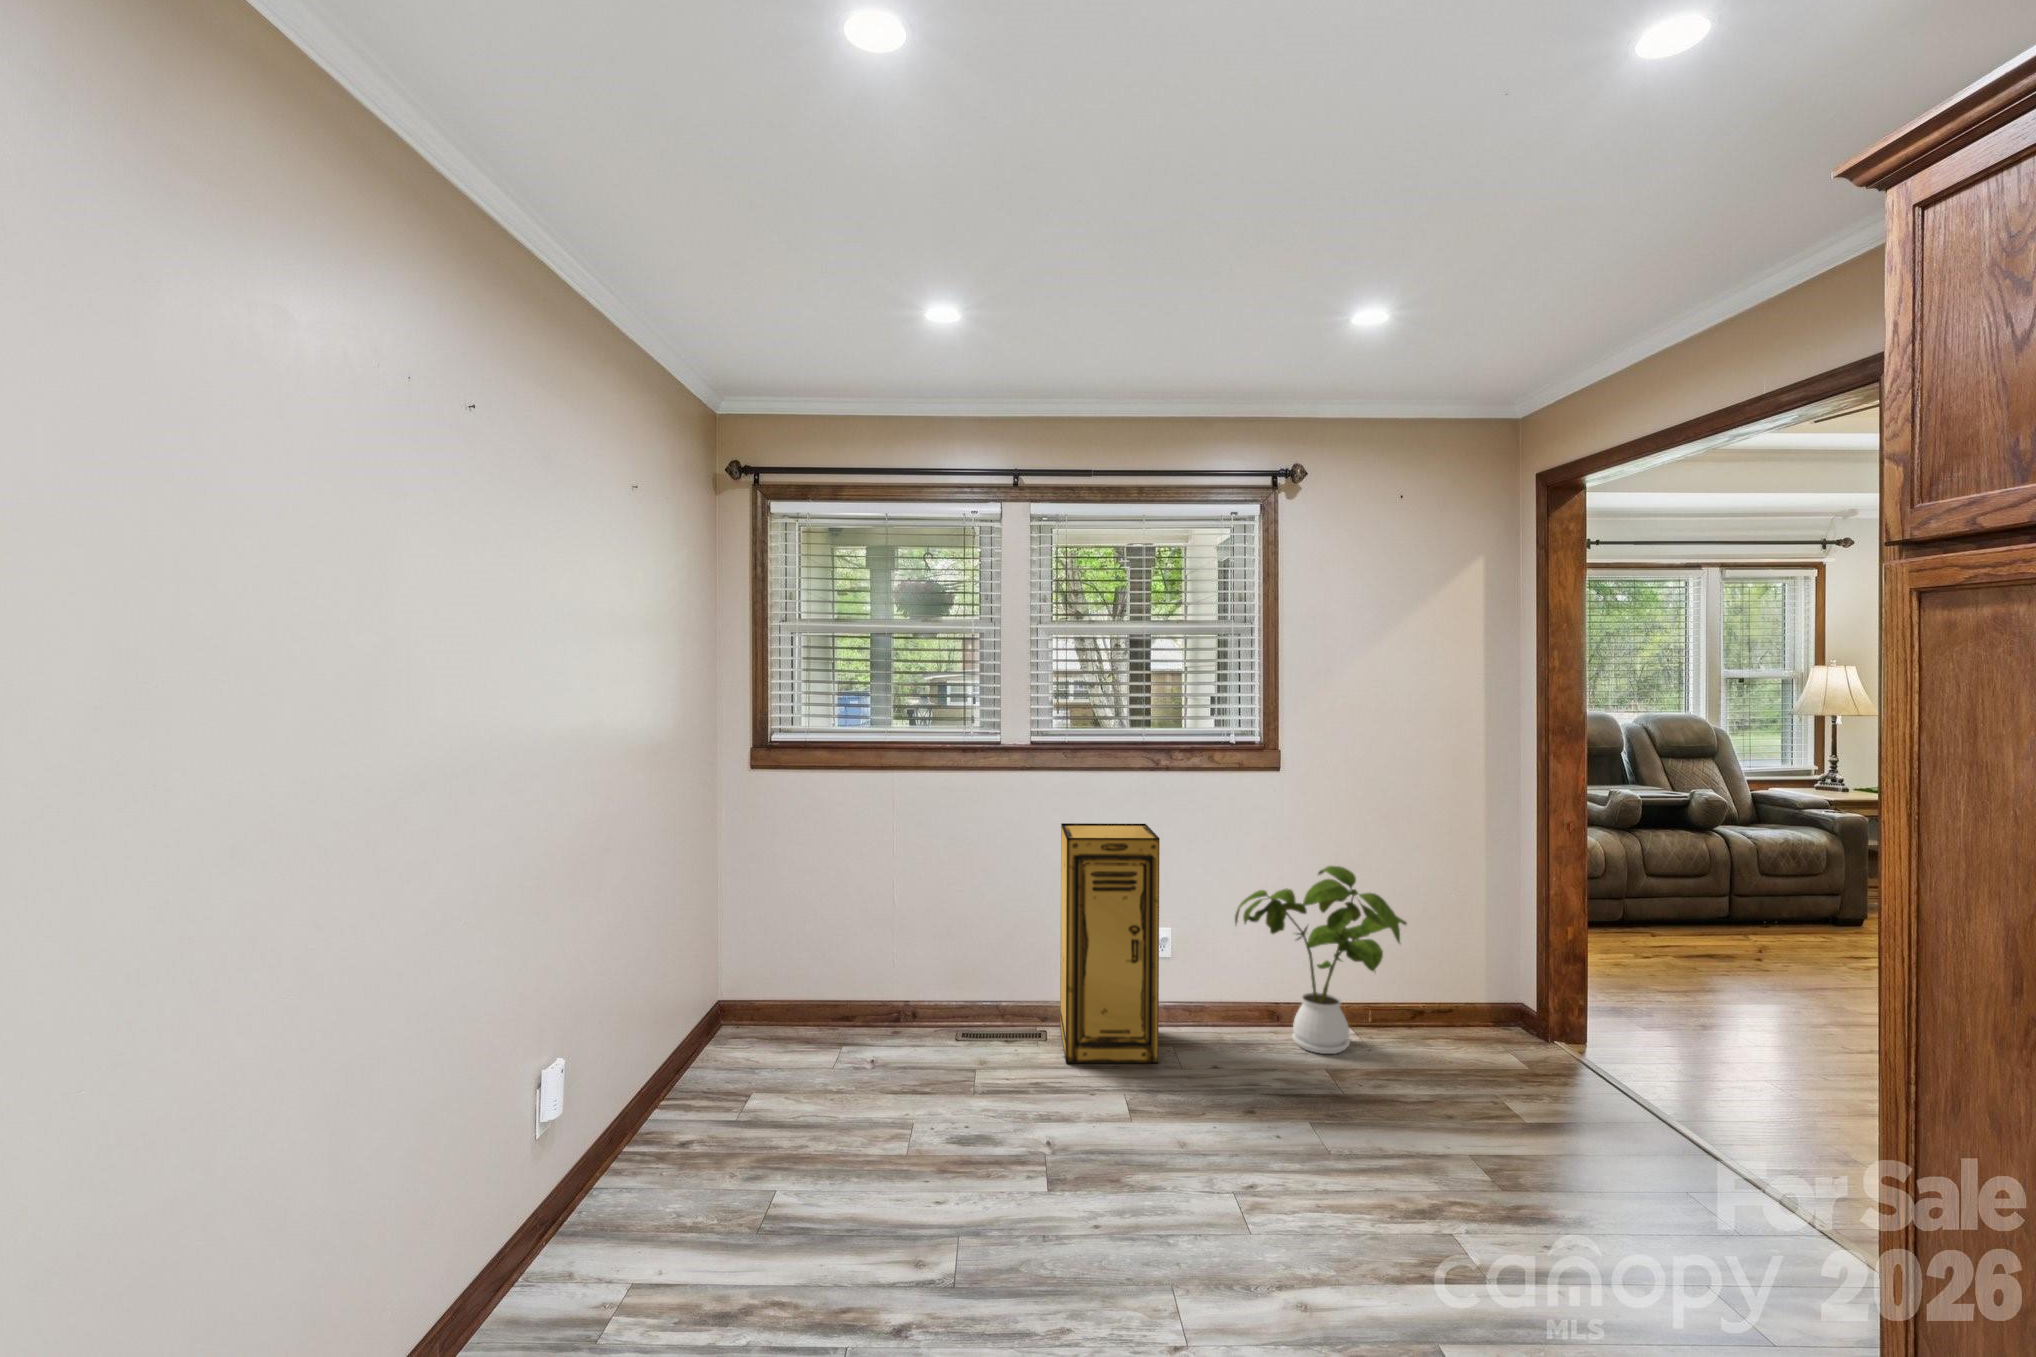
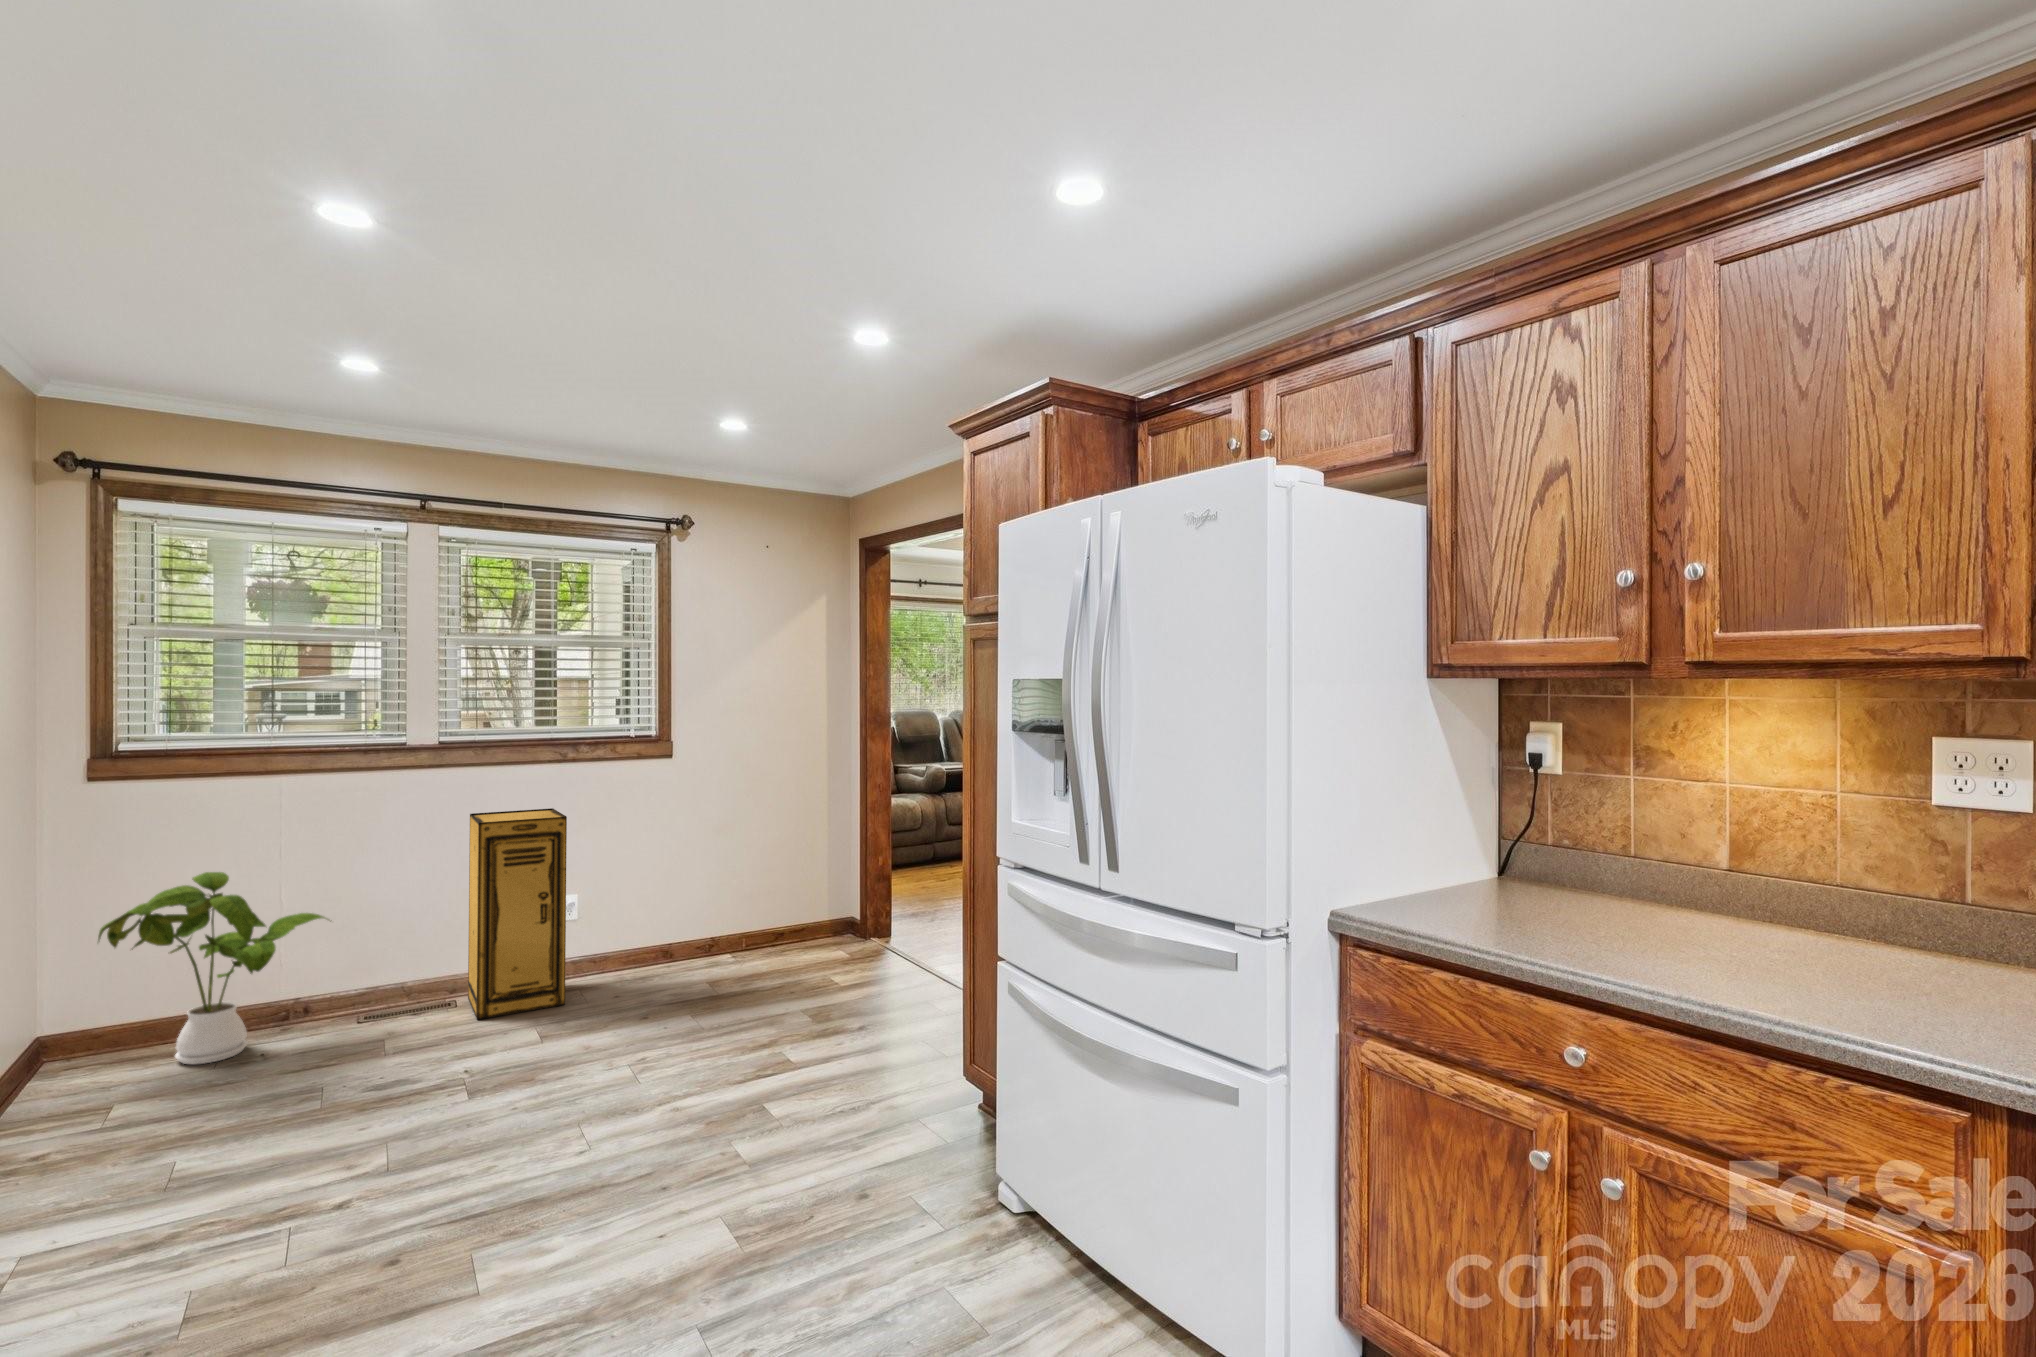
house plant: present [1235,866,1407,1054] -> present [98,872,325,1064]

